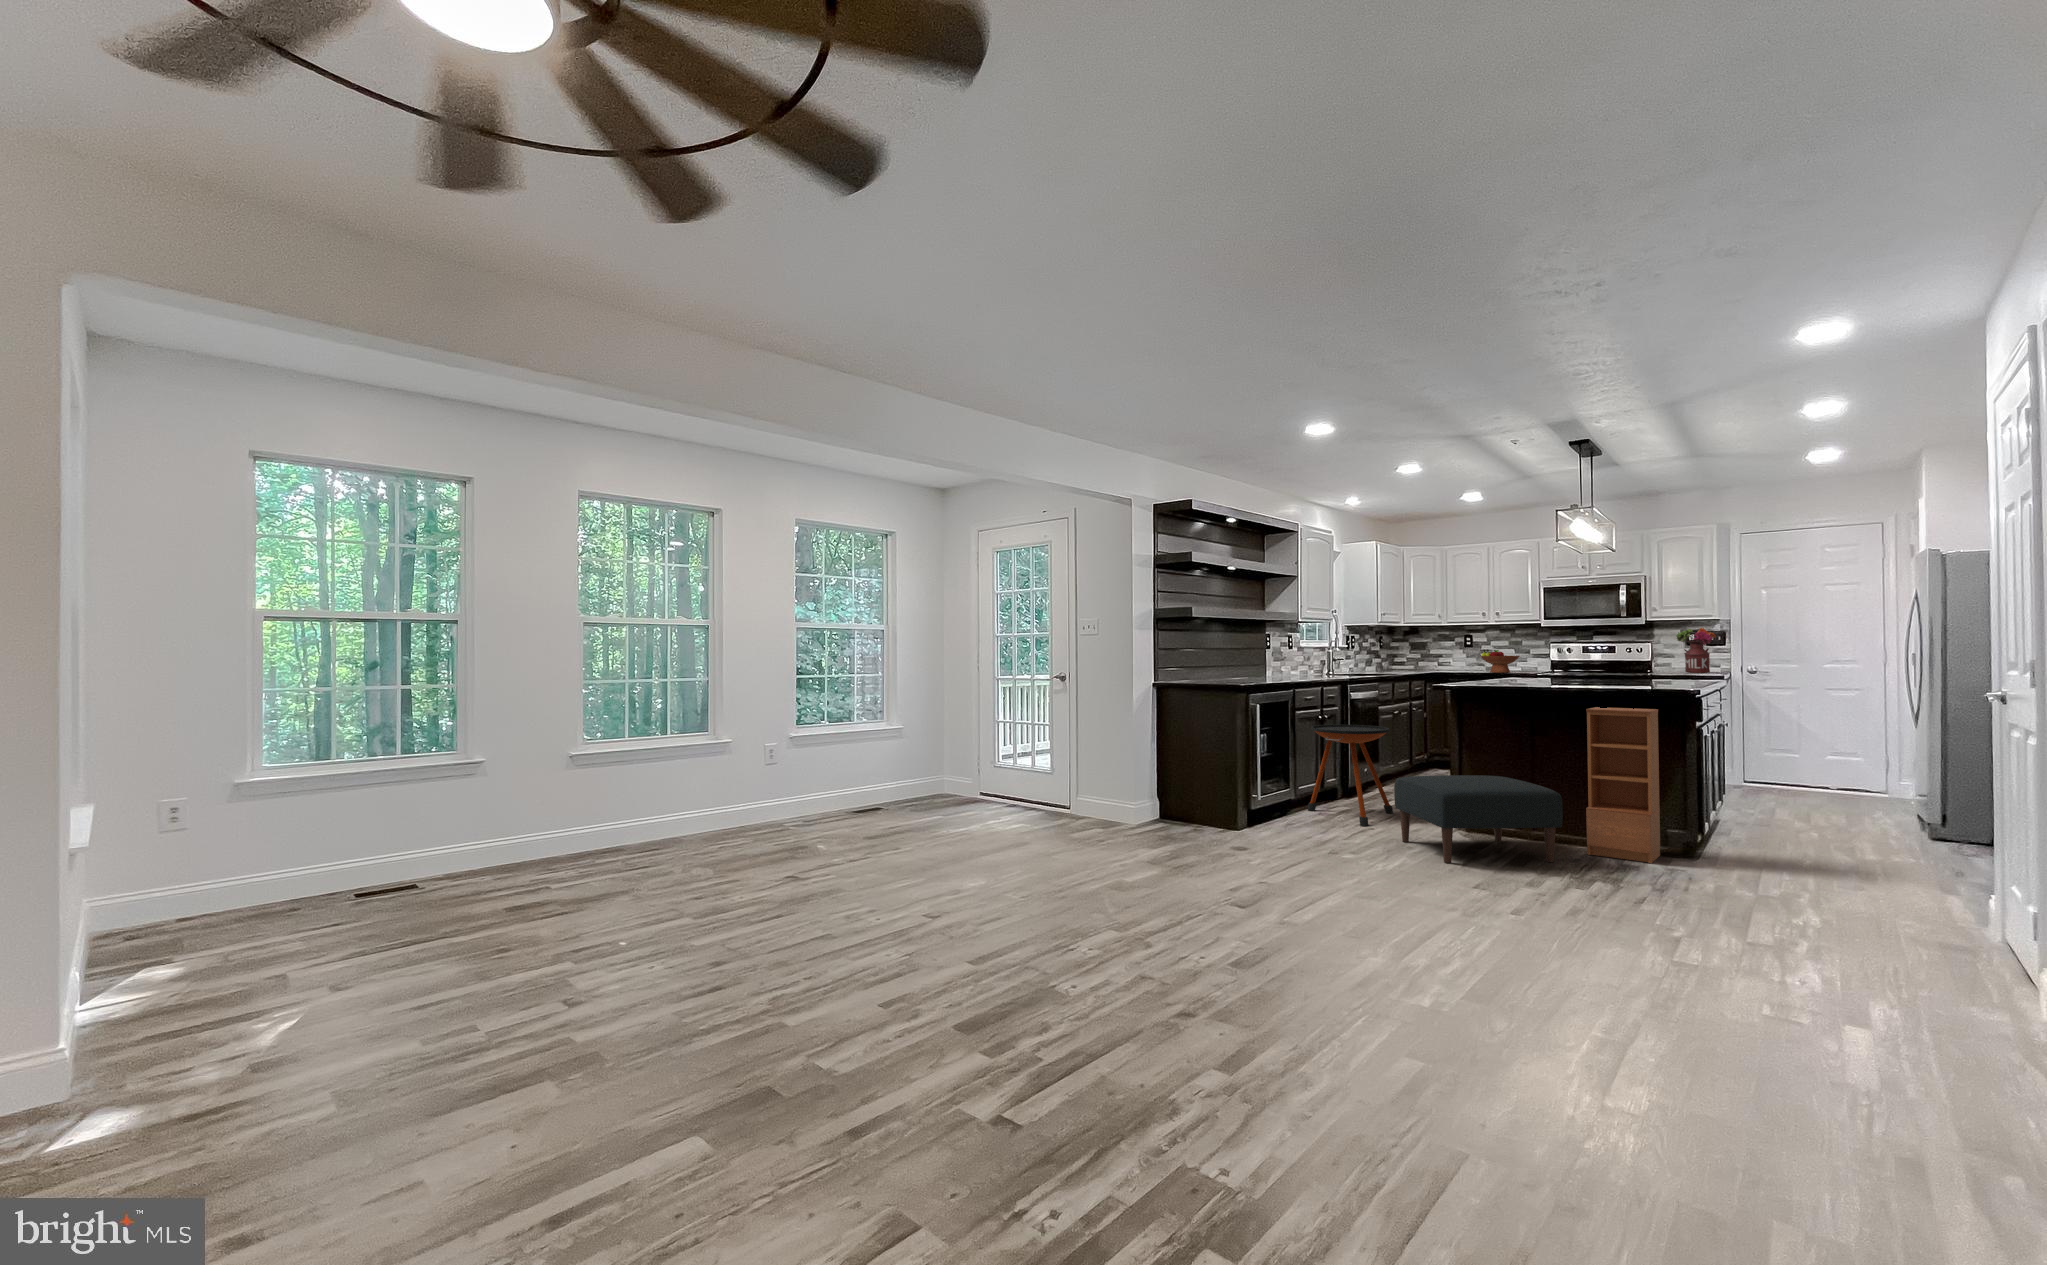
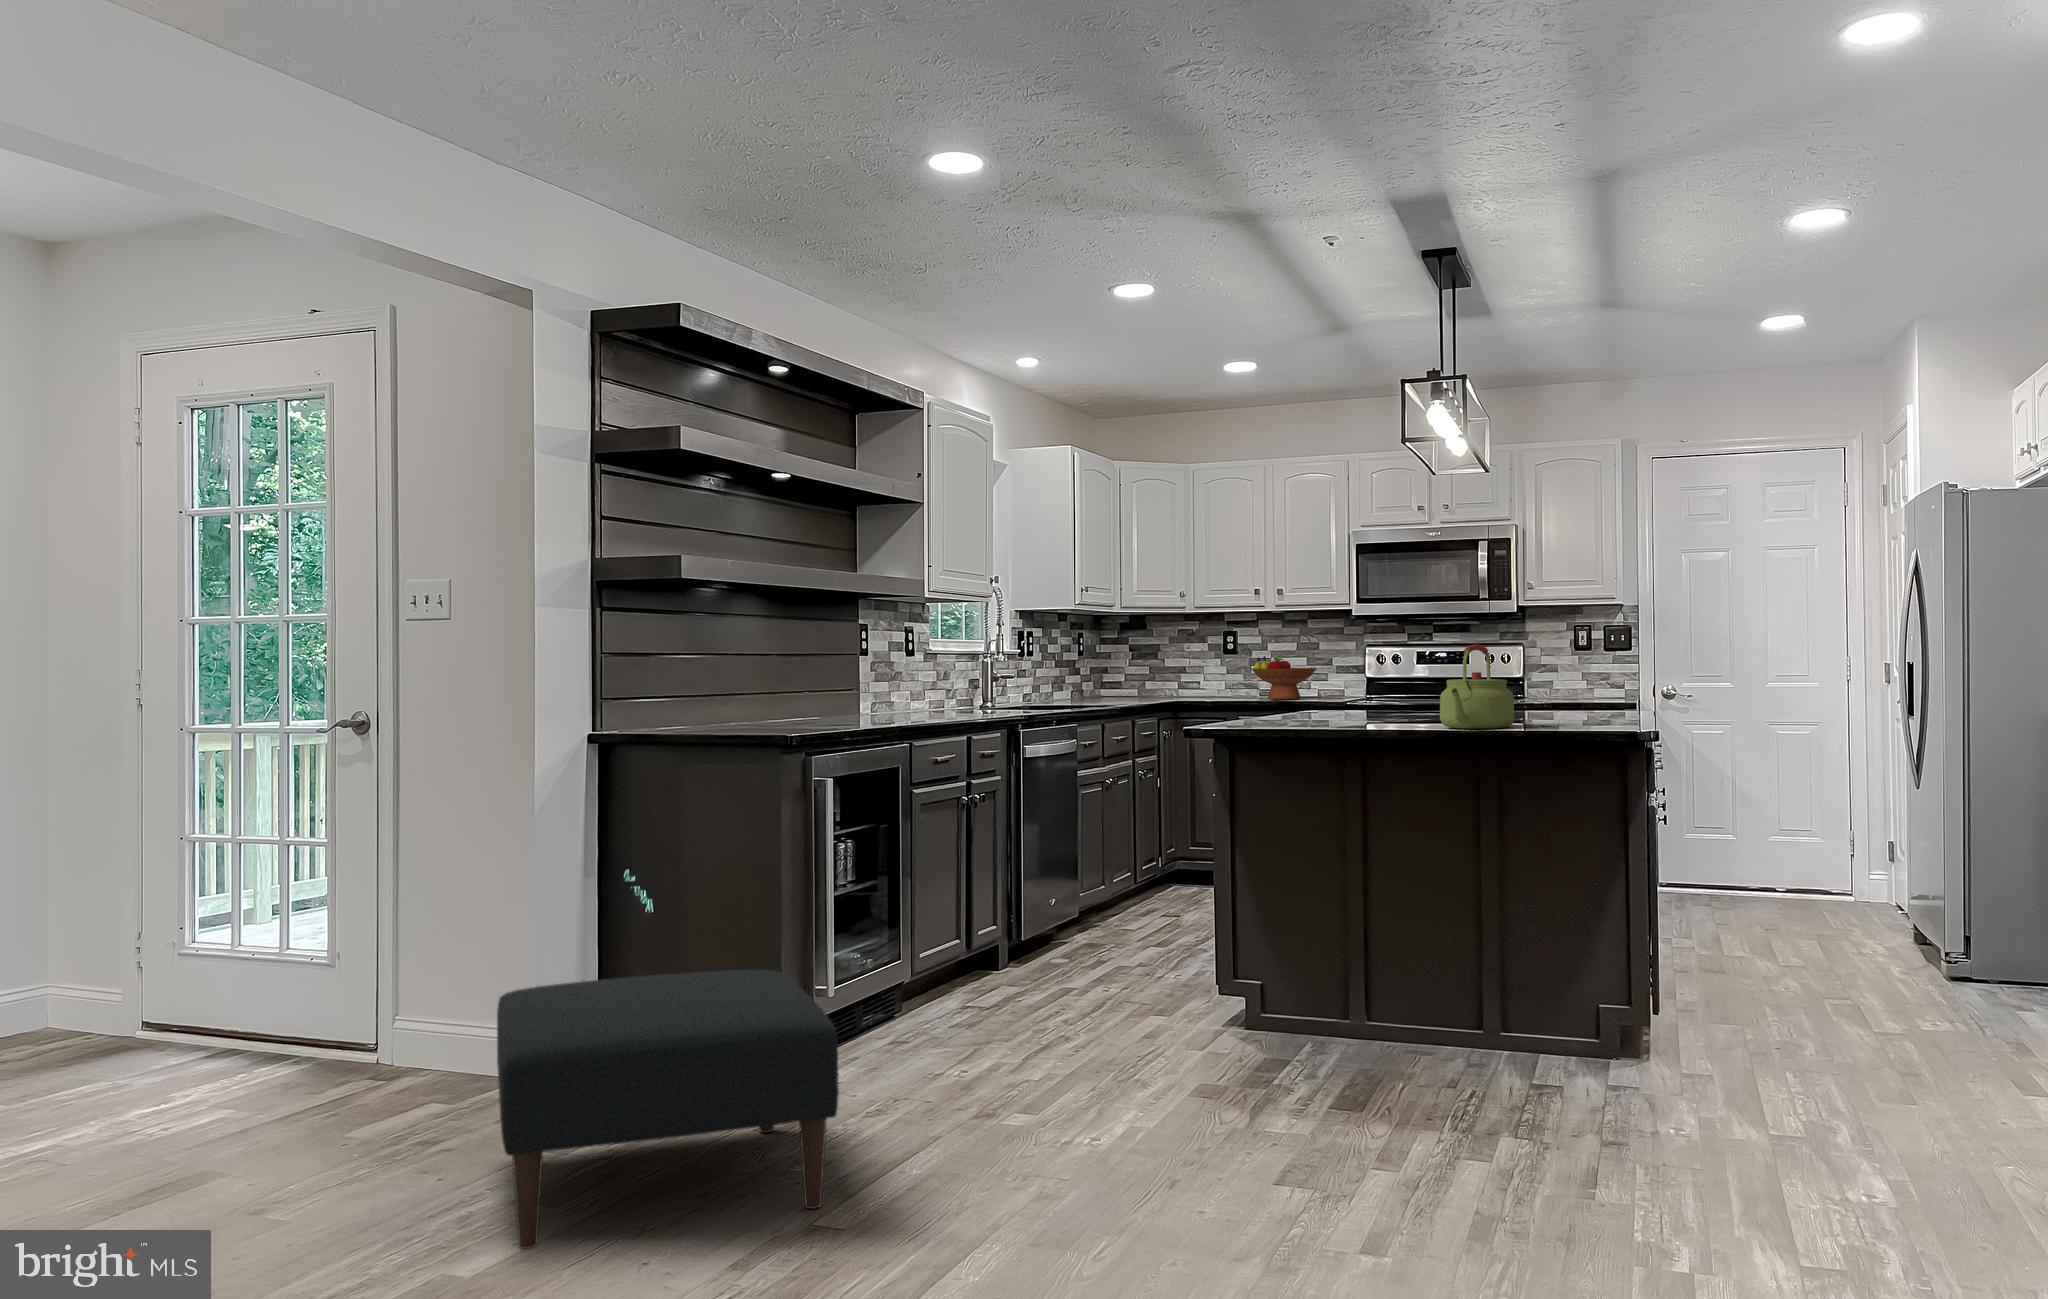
flower arrangement: present [1676,628,1716,673] -> none [1569,616,1629,696]
kettle: none [1569,646,1610,688] -> present [1440,645,1514,729]
bookcase: present [1586,707,1660,863] -> none [1489,768,1616,1094]
side table: present [1308,725,1393,826] -> none [936,813,1108,1039]
ottoman: present [1394,775,1563,863] -> present [497,970,839,1249]

